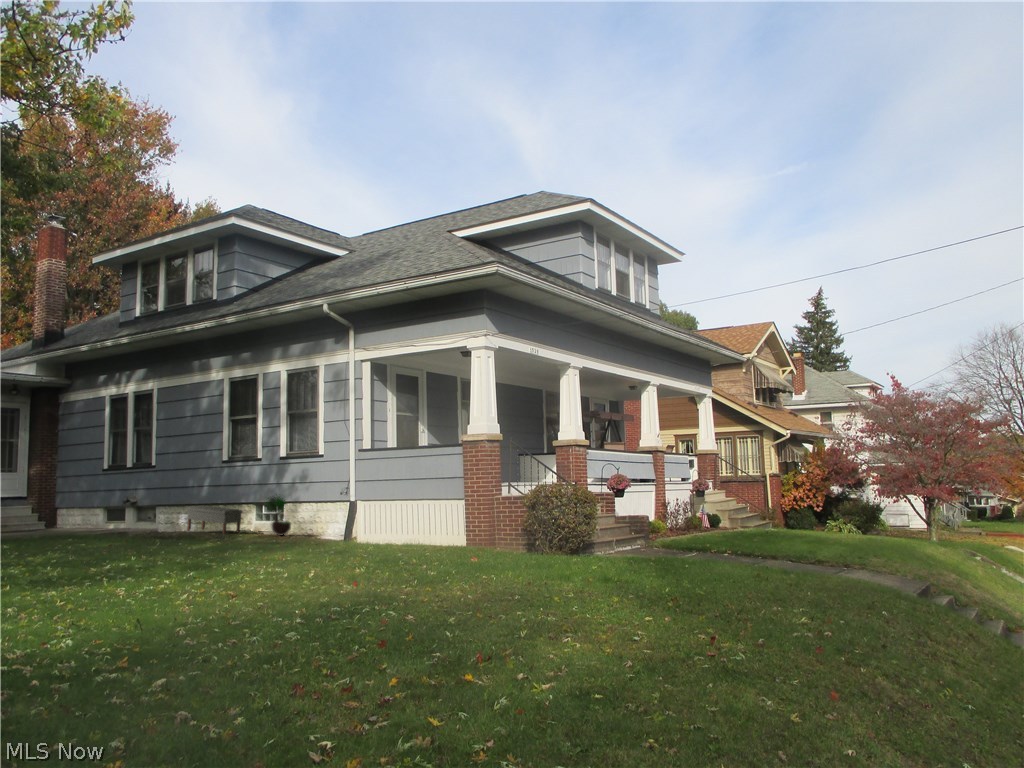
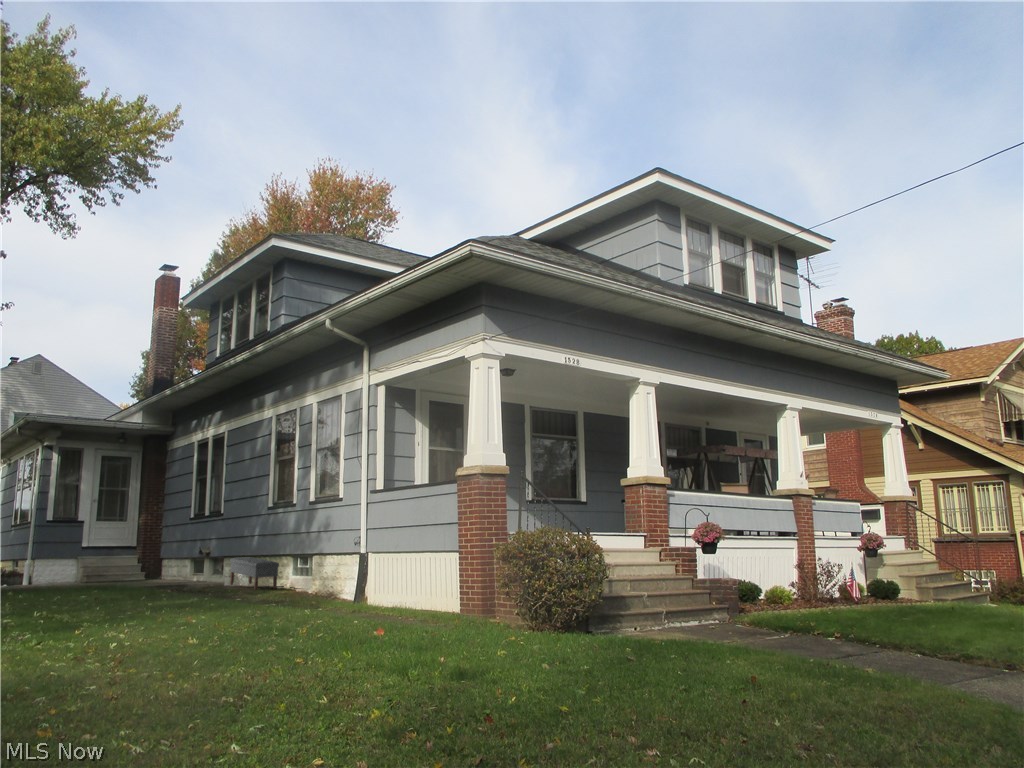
potted tree: present [266,496,291,536] -> none [281,540,314,593]

